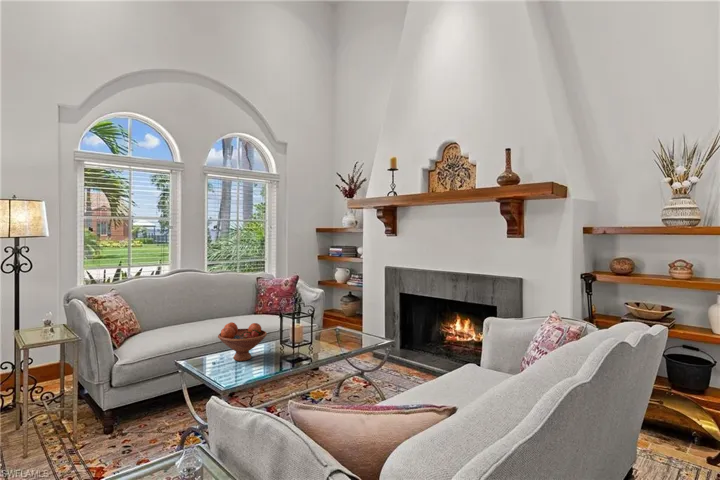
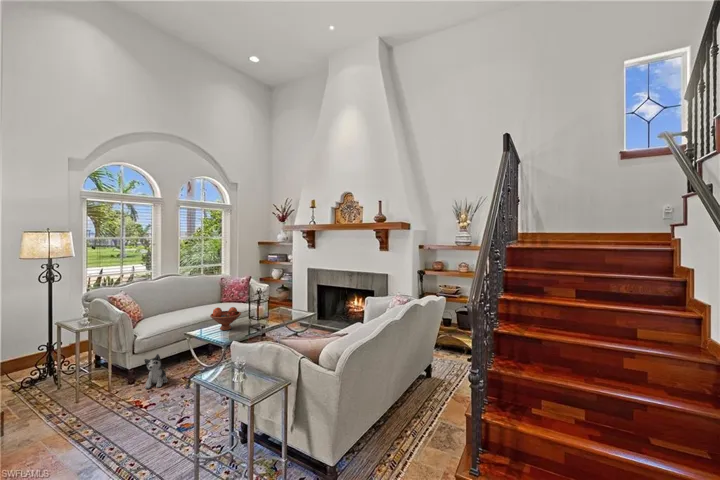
plush toy: none [120,391,157,445] -> present [144,354,168,389]

